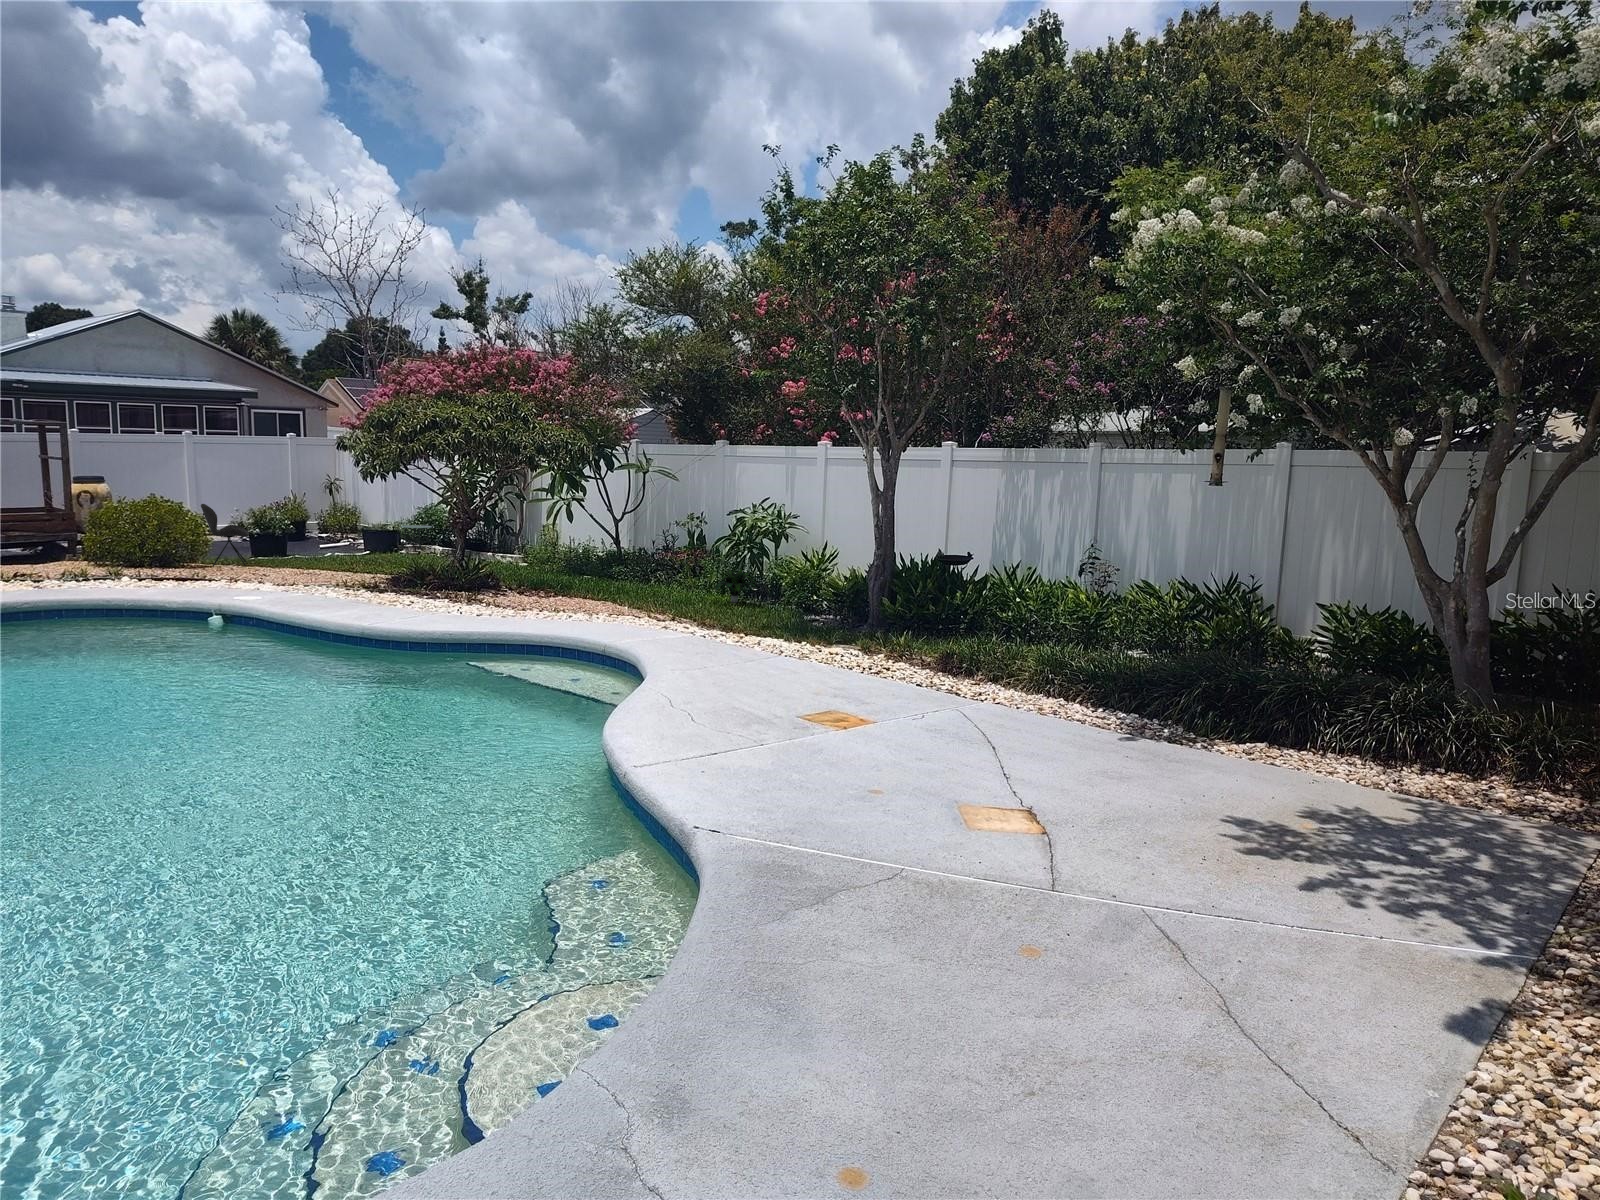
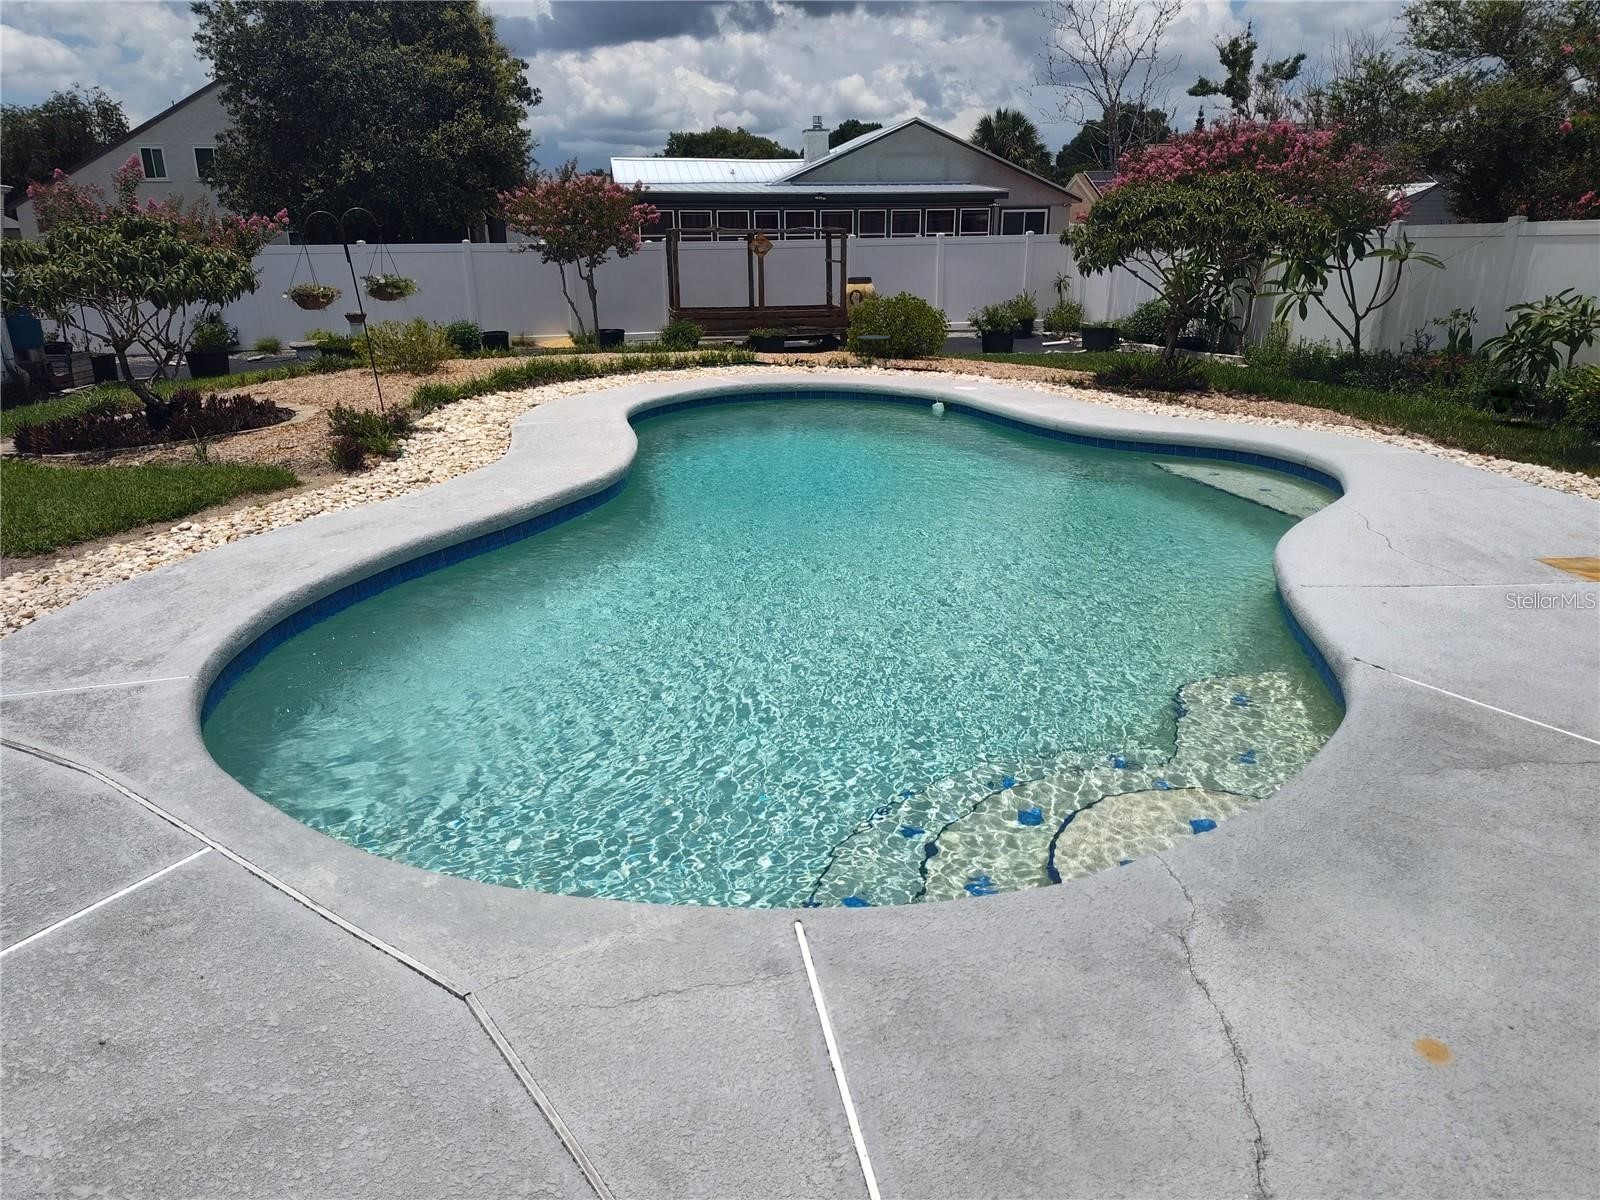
chair: present [201,504,249,566] -> none [941,300,978,359]
side table: present [401,525,433,548] -> present [856,335,890,362]

